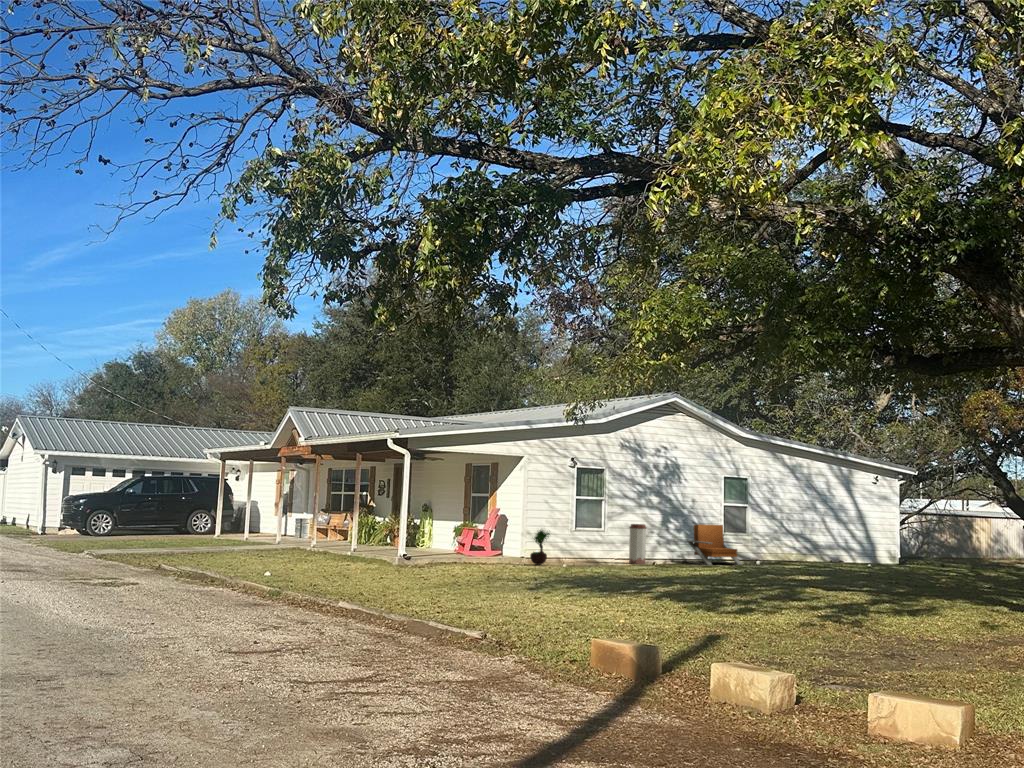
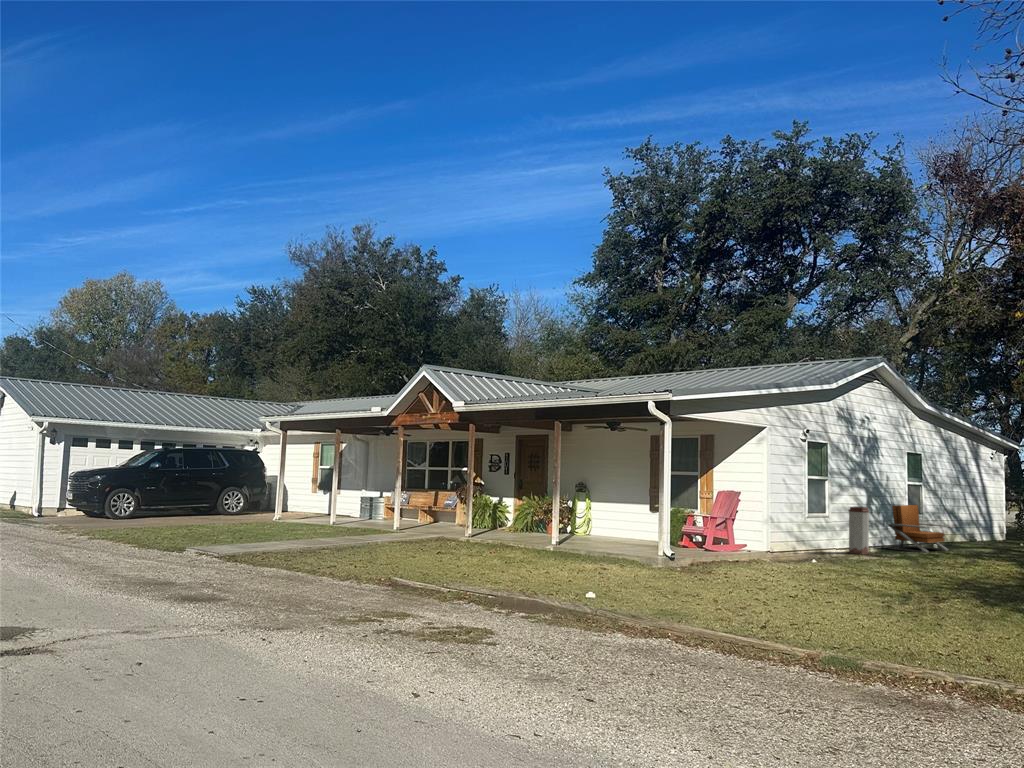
potted tree: present [530,530,550,565] -> none [779,513,808,562]

